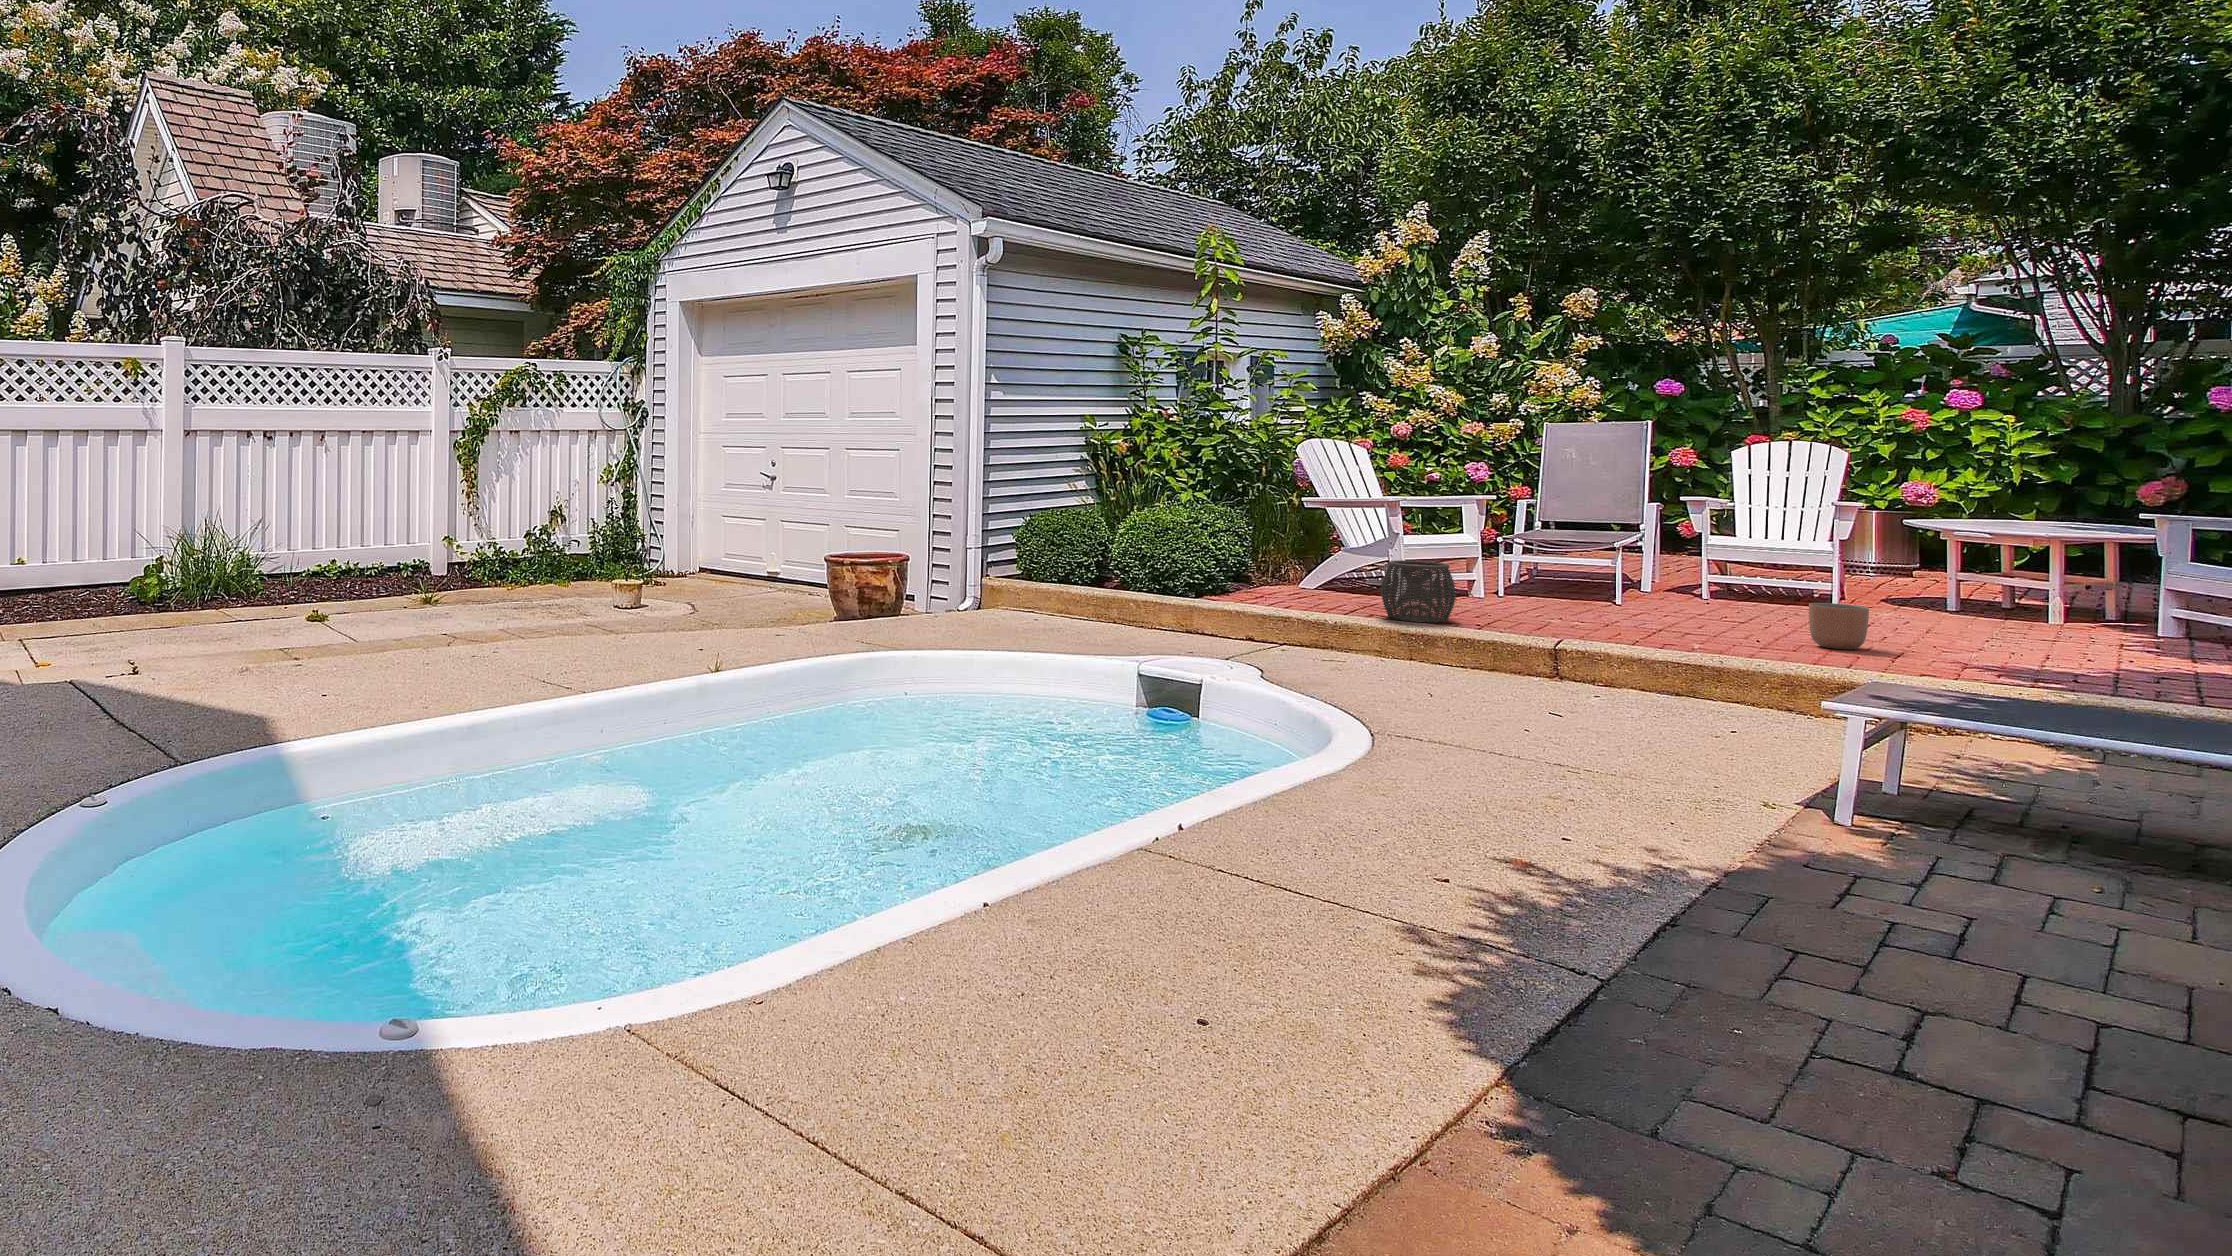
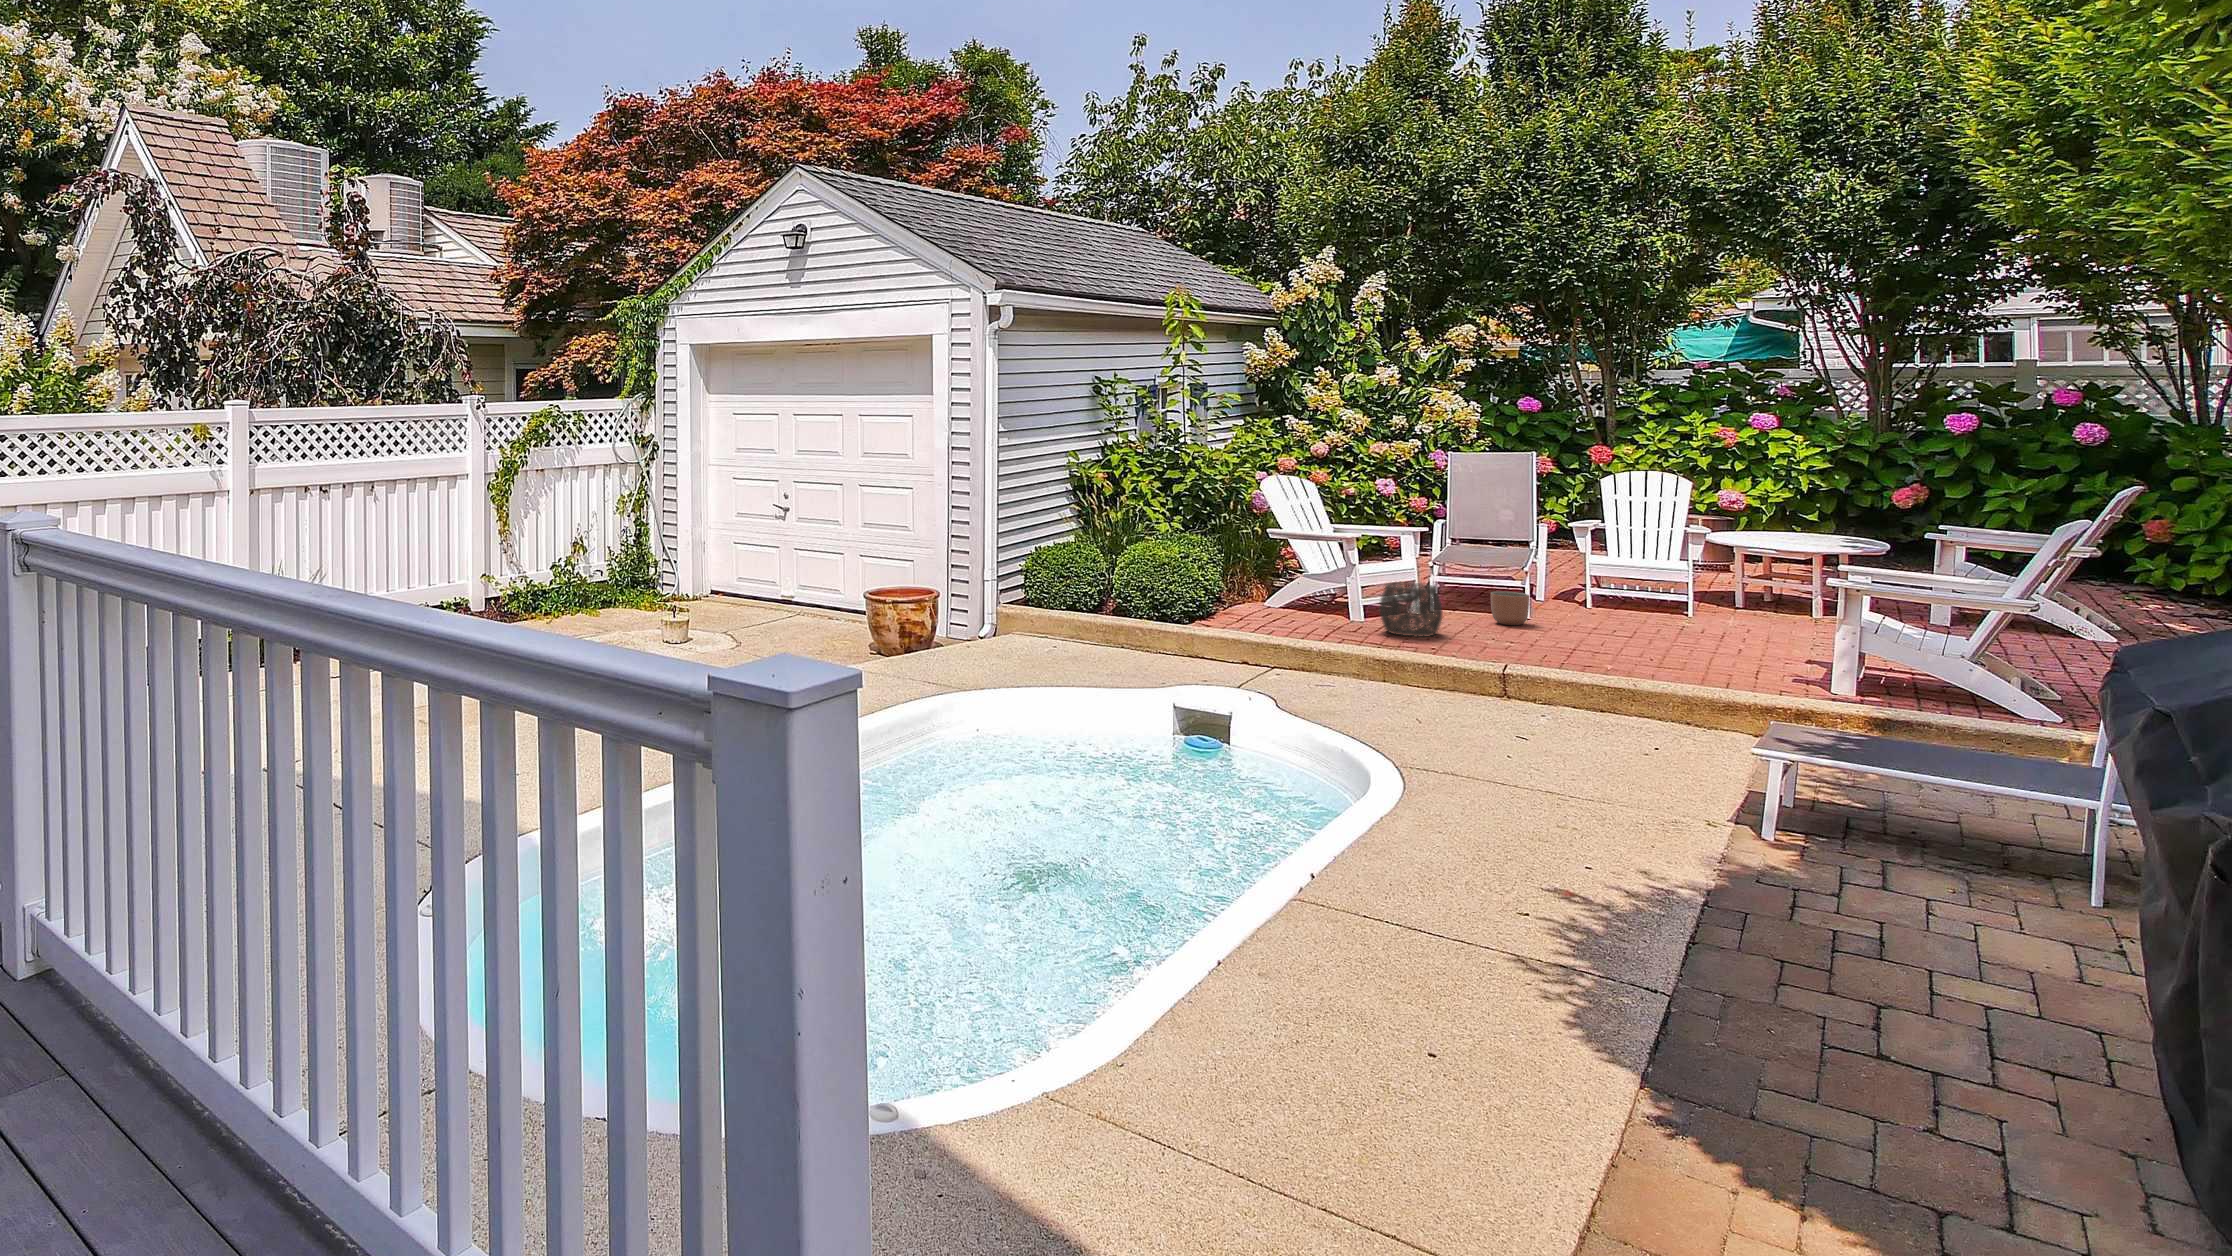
planter: present [1809,603,1869,649] -> present [1491,592,1529,625]

